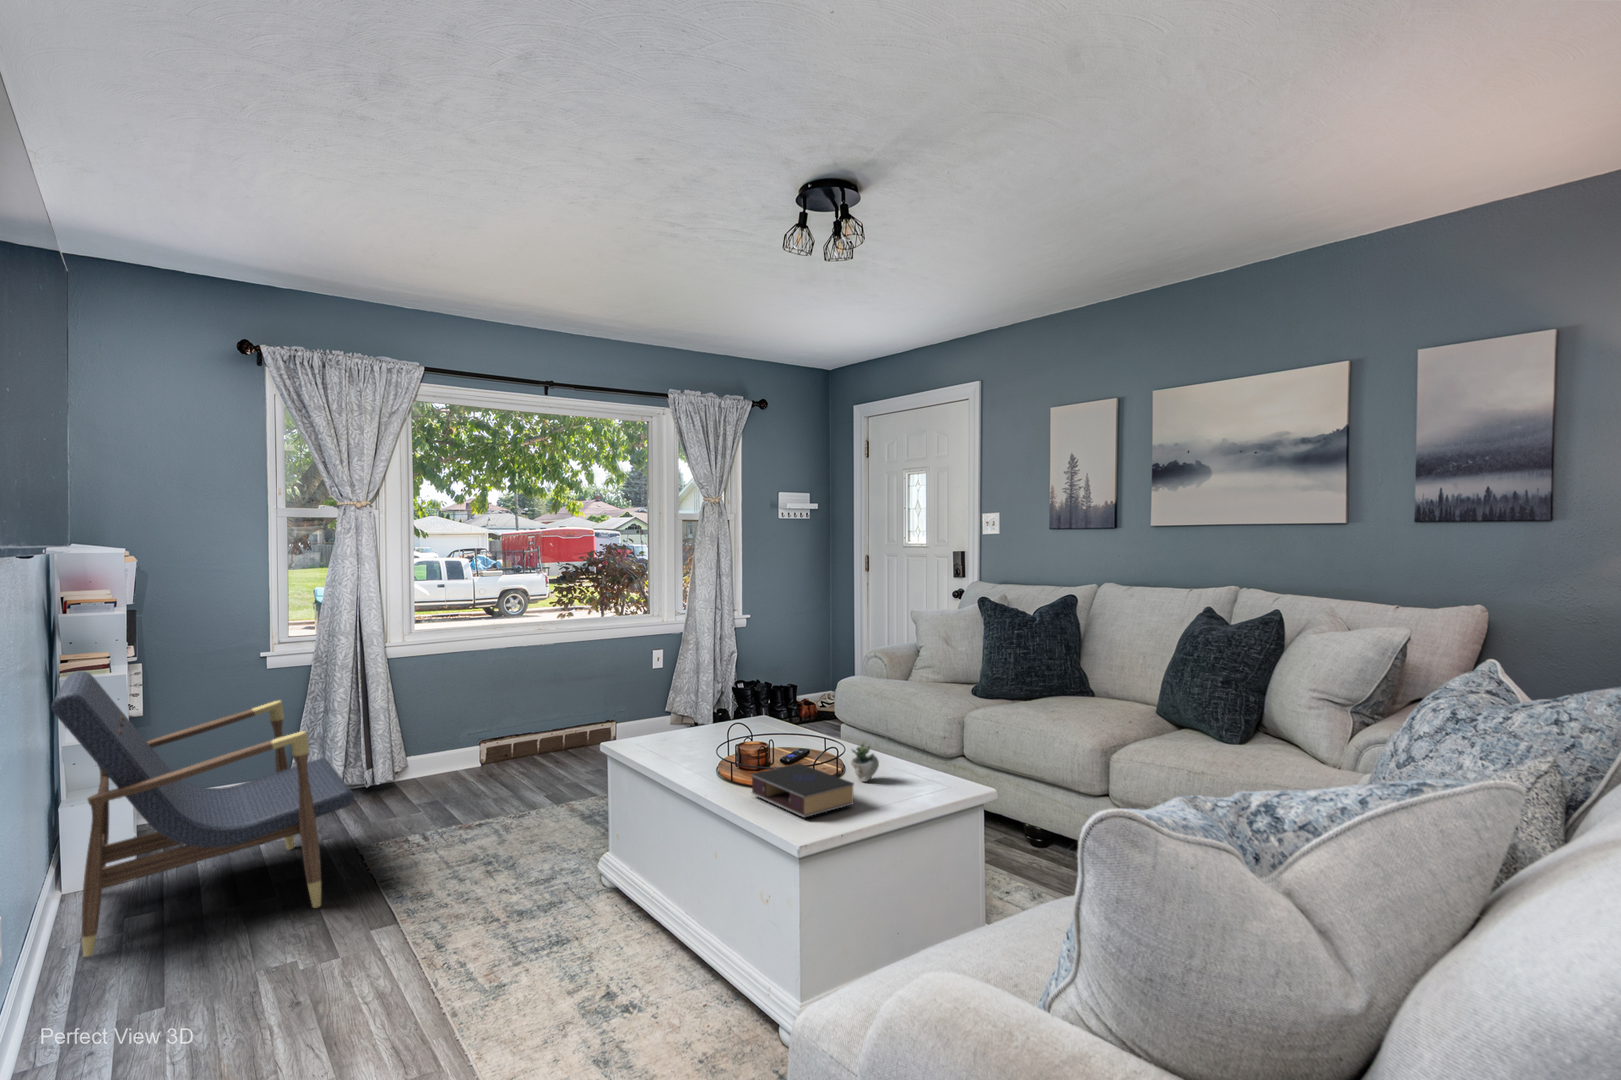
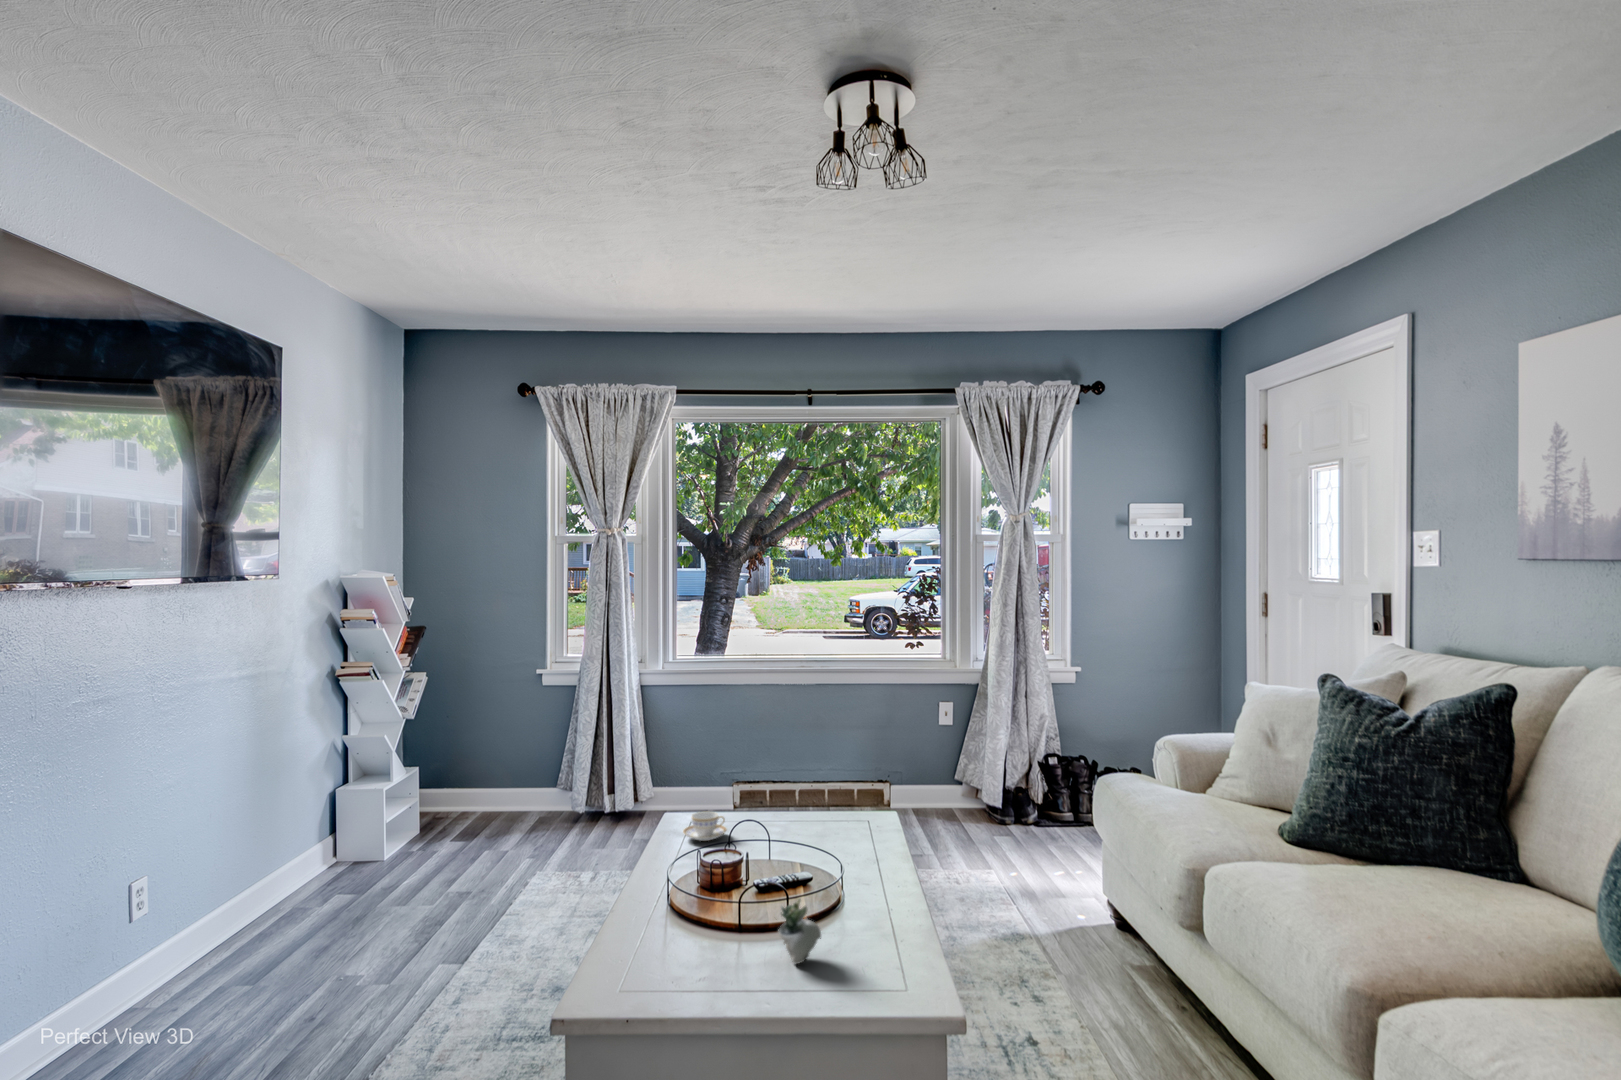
lounge chair: present [52,671,354,957] -> none [252,676,522,931]
teacup: none [653,726,687,748] -> present [683,812,726,841]
book: present [752,763,854,817] -> none [597,909,712,1001]

